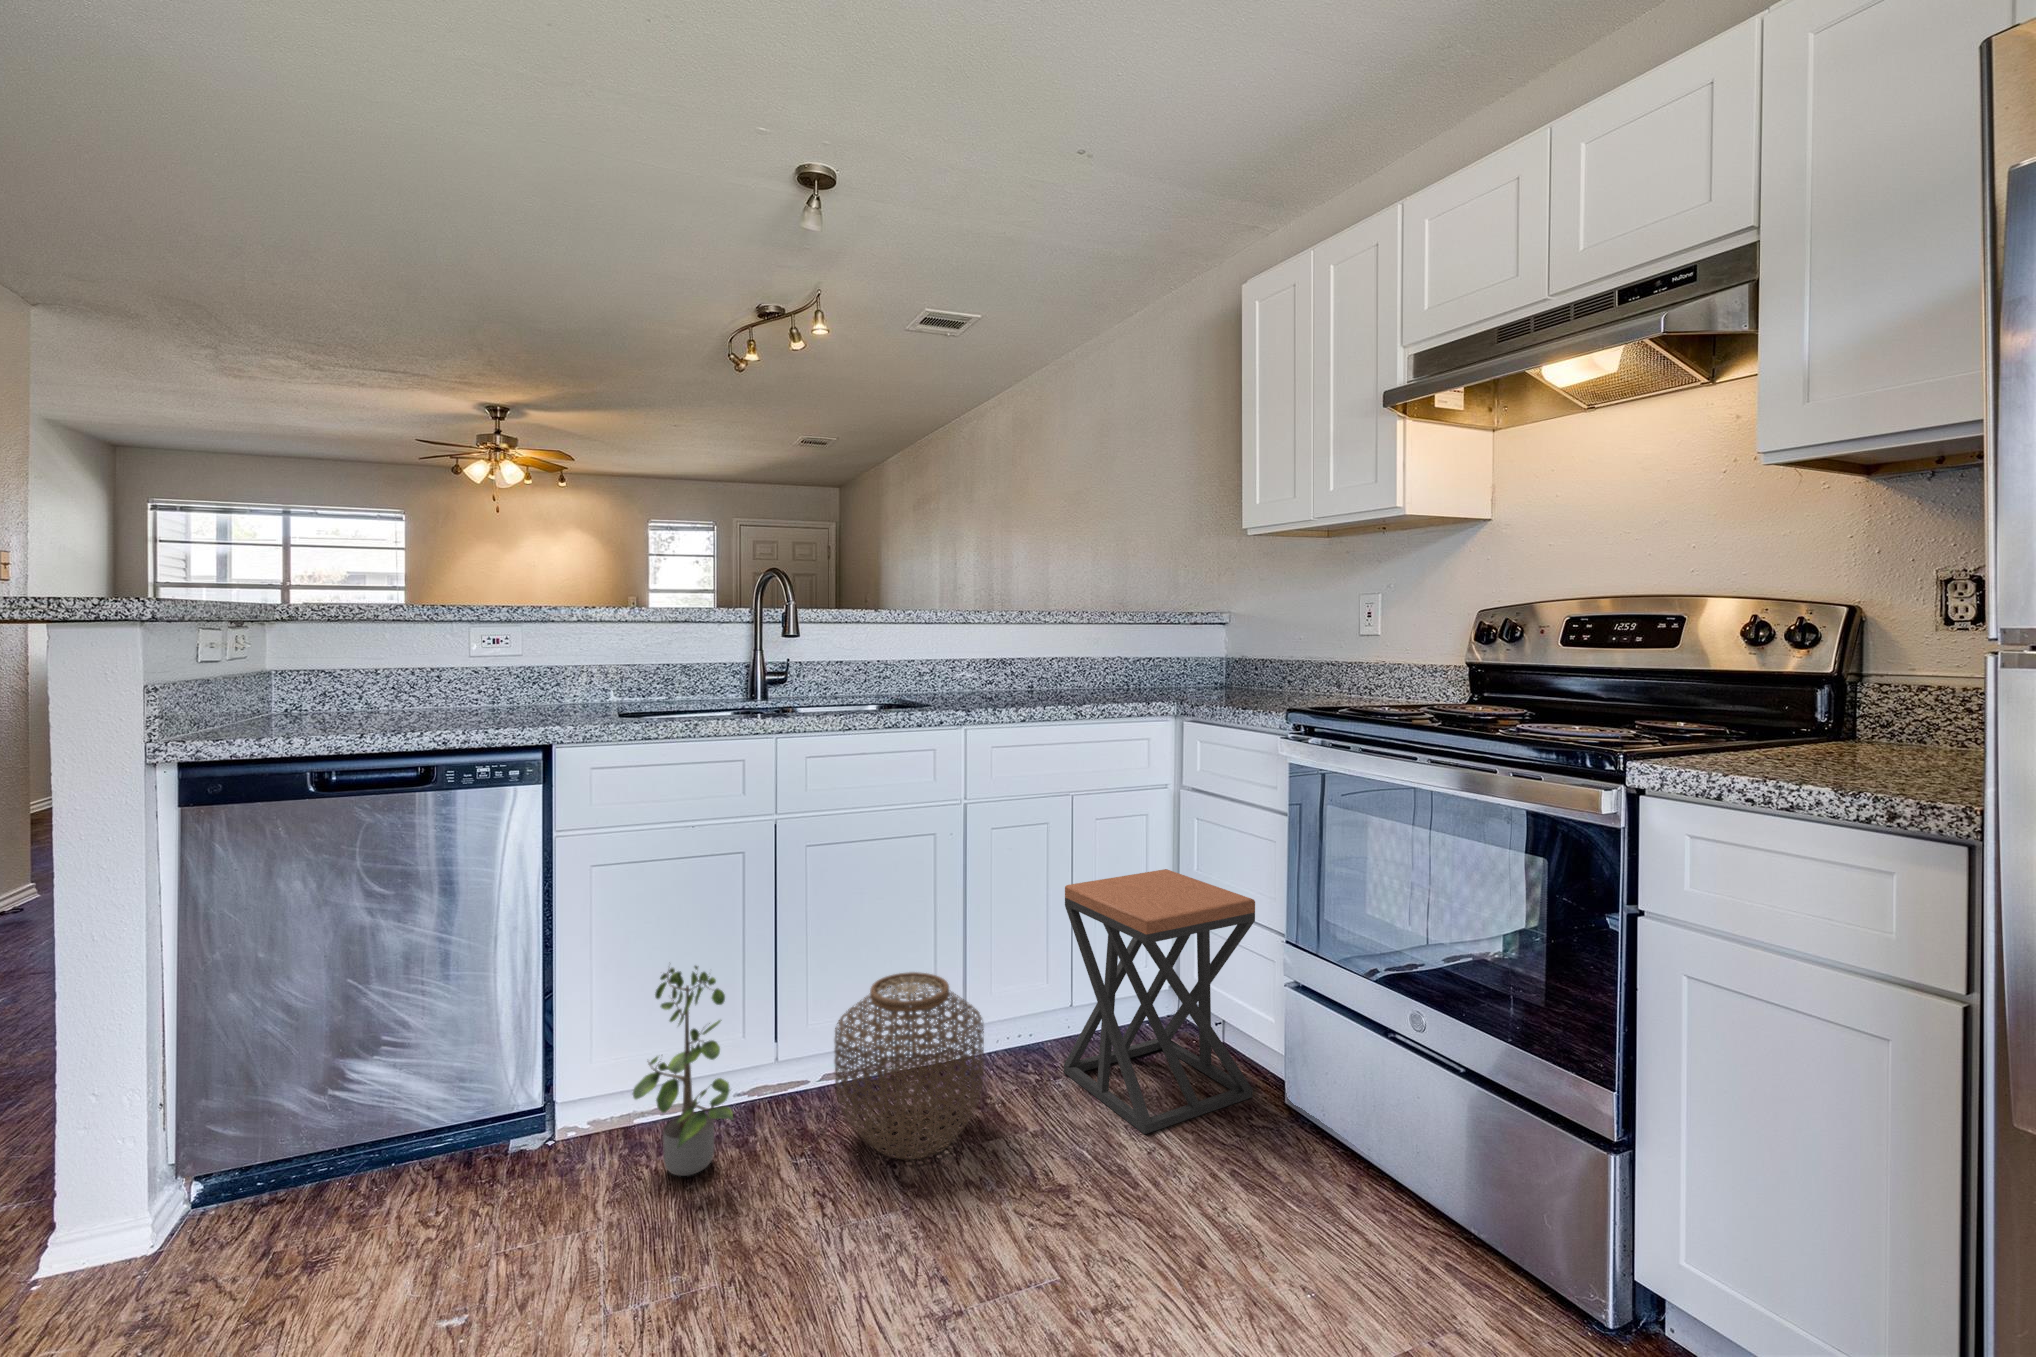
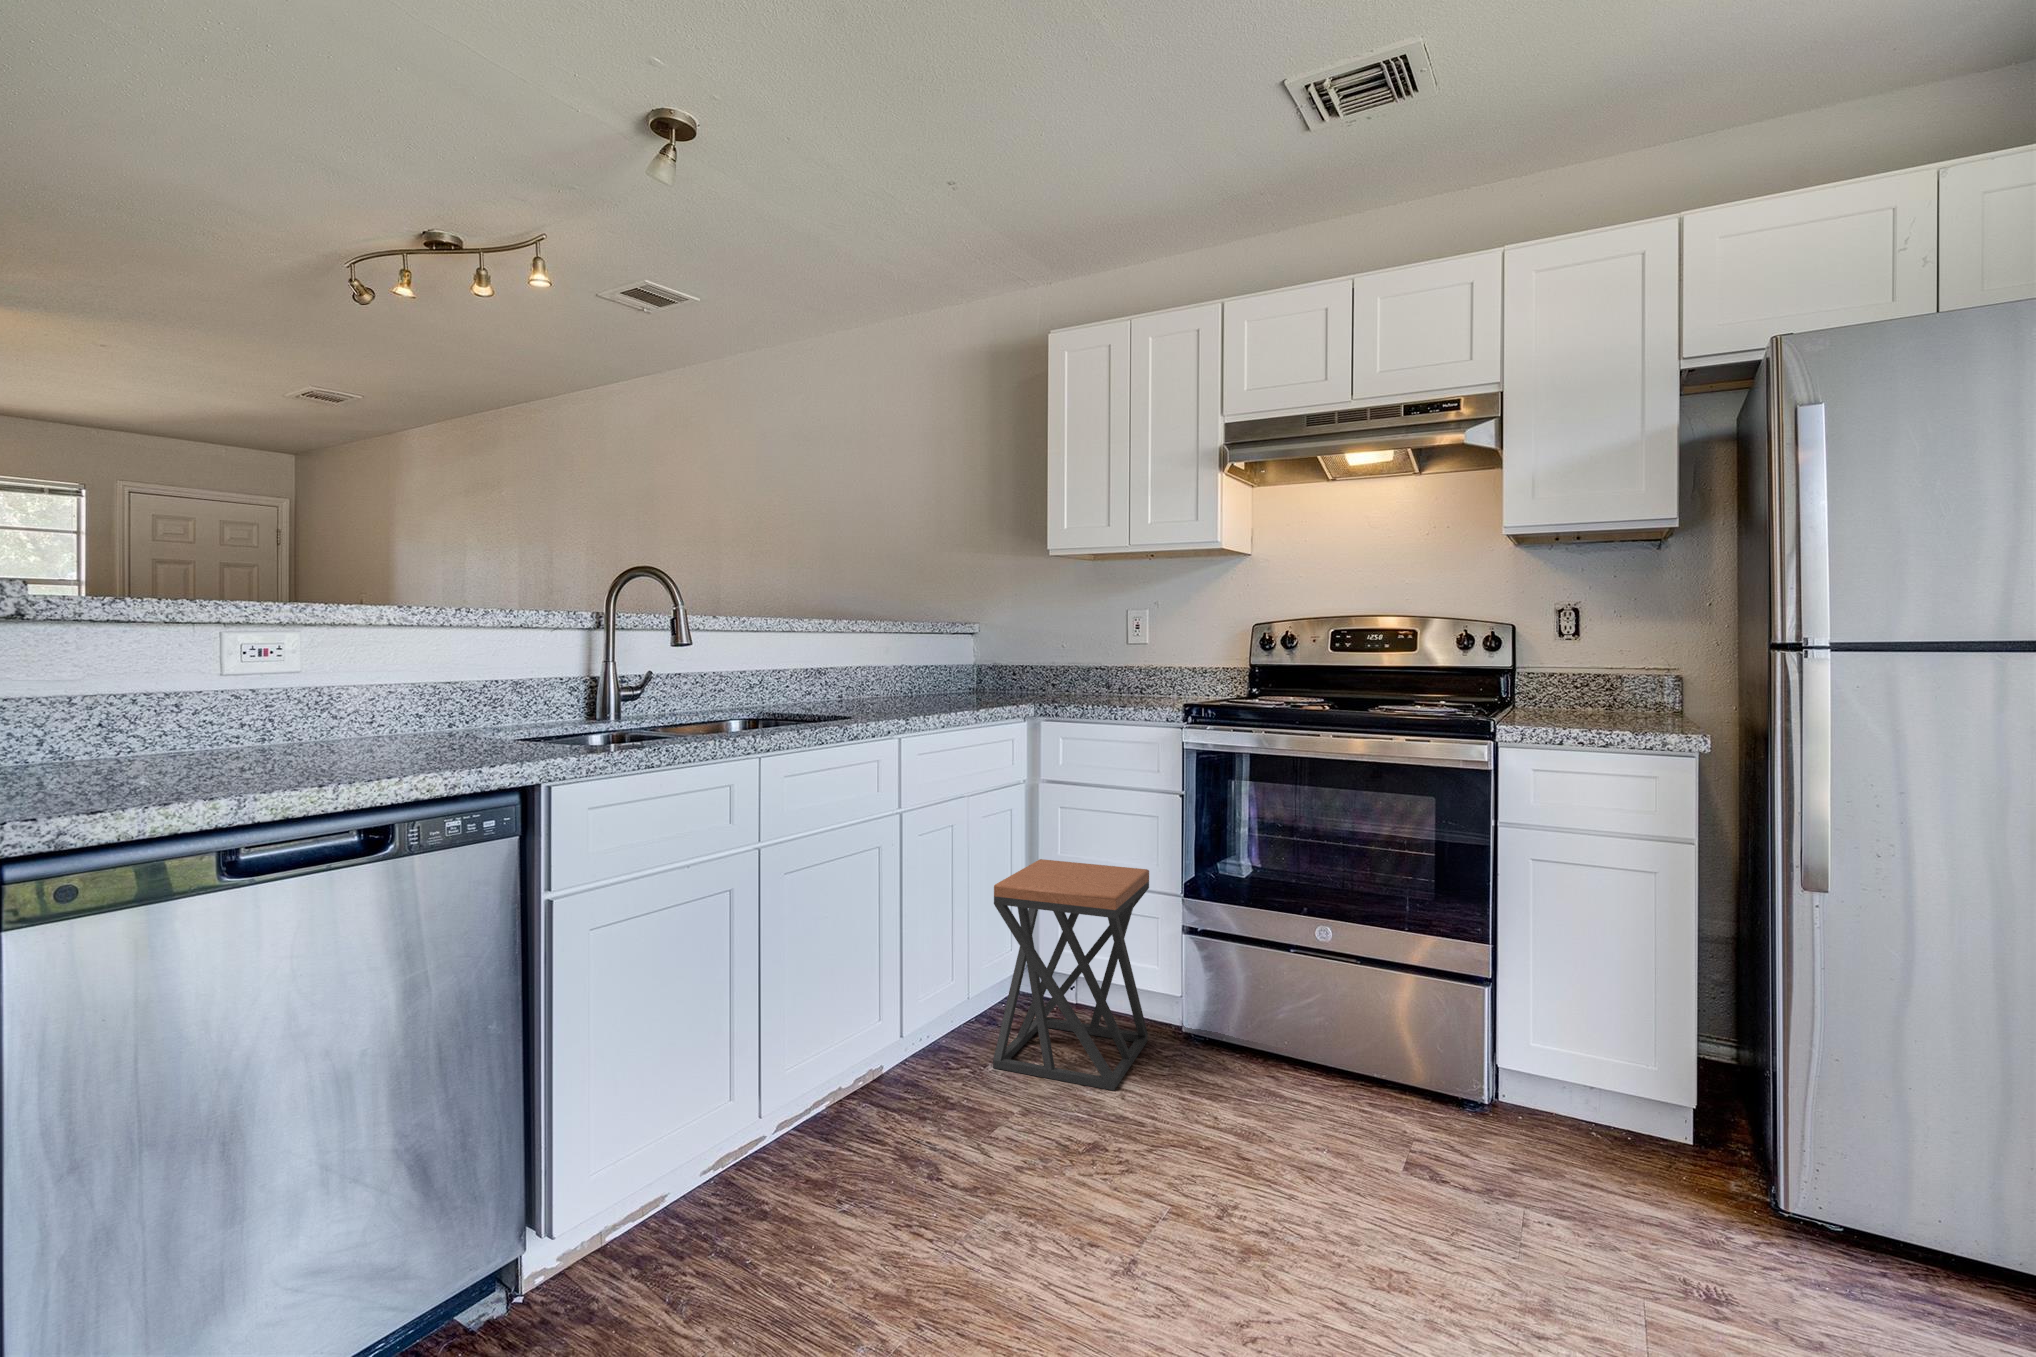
potted plant: present [633,966,733,1176] -> none [704,1024,860,1280]
woven basket: present [835,972,984,1159] -> none [864,990,1018,1181]

